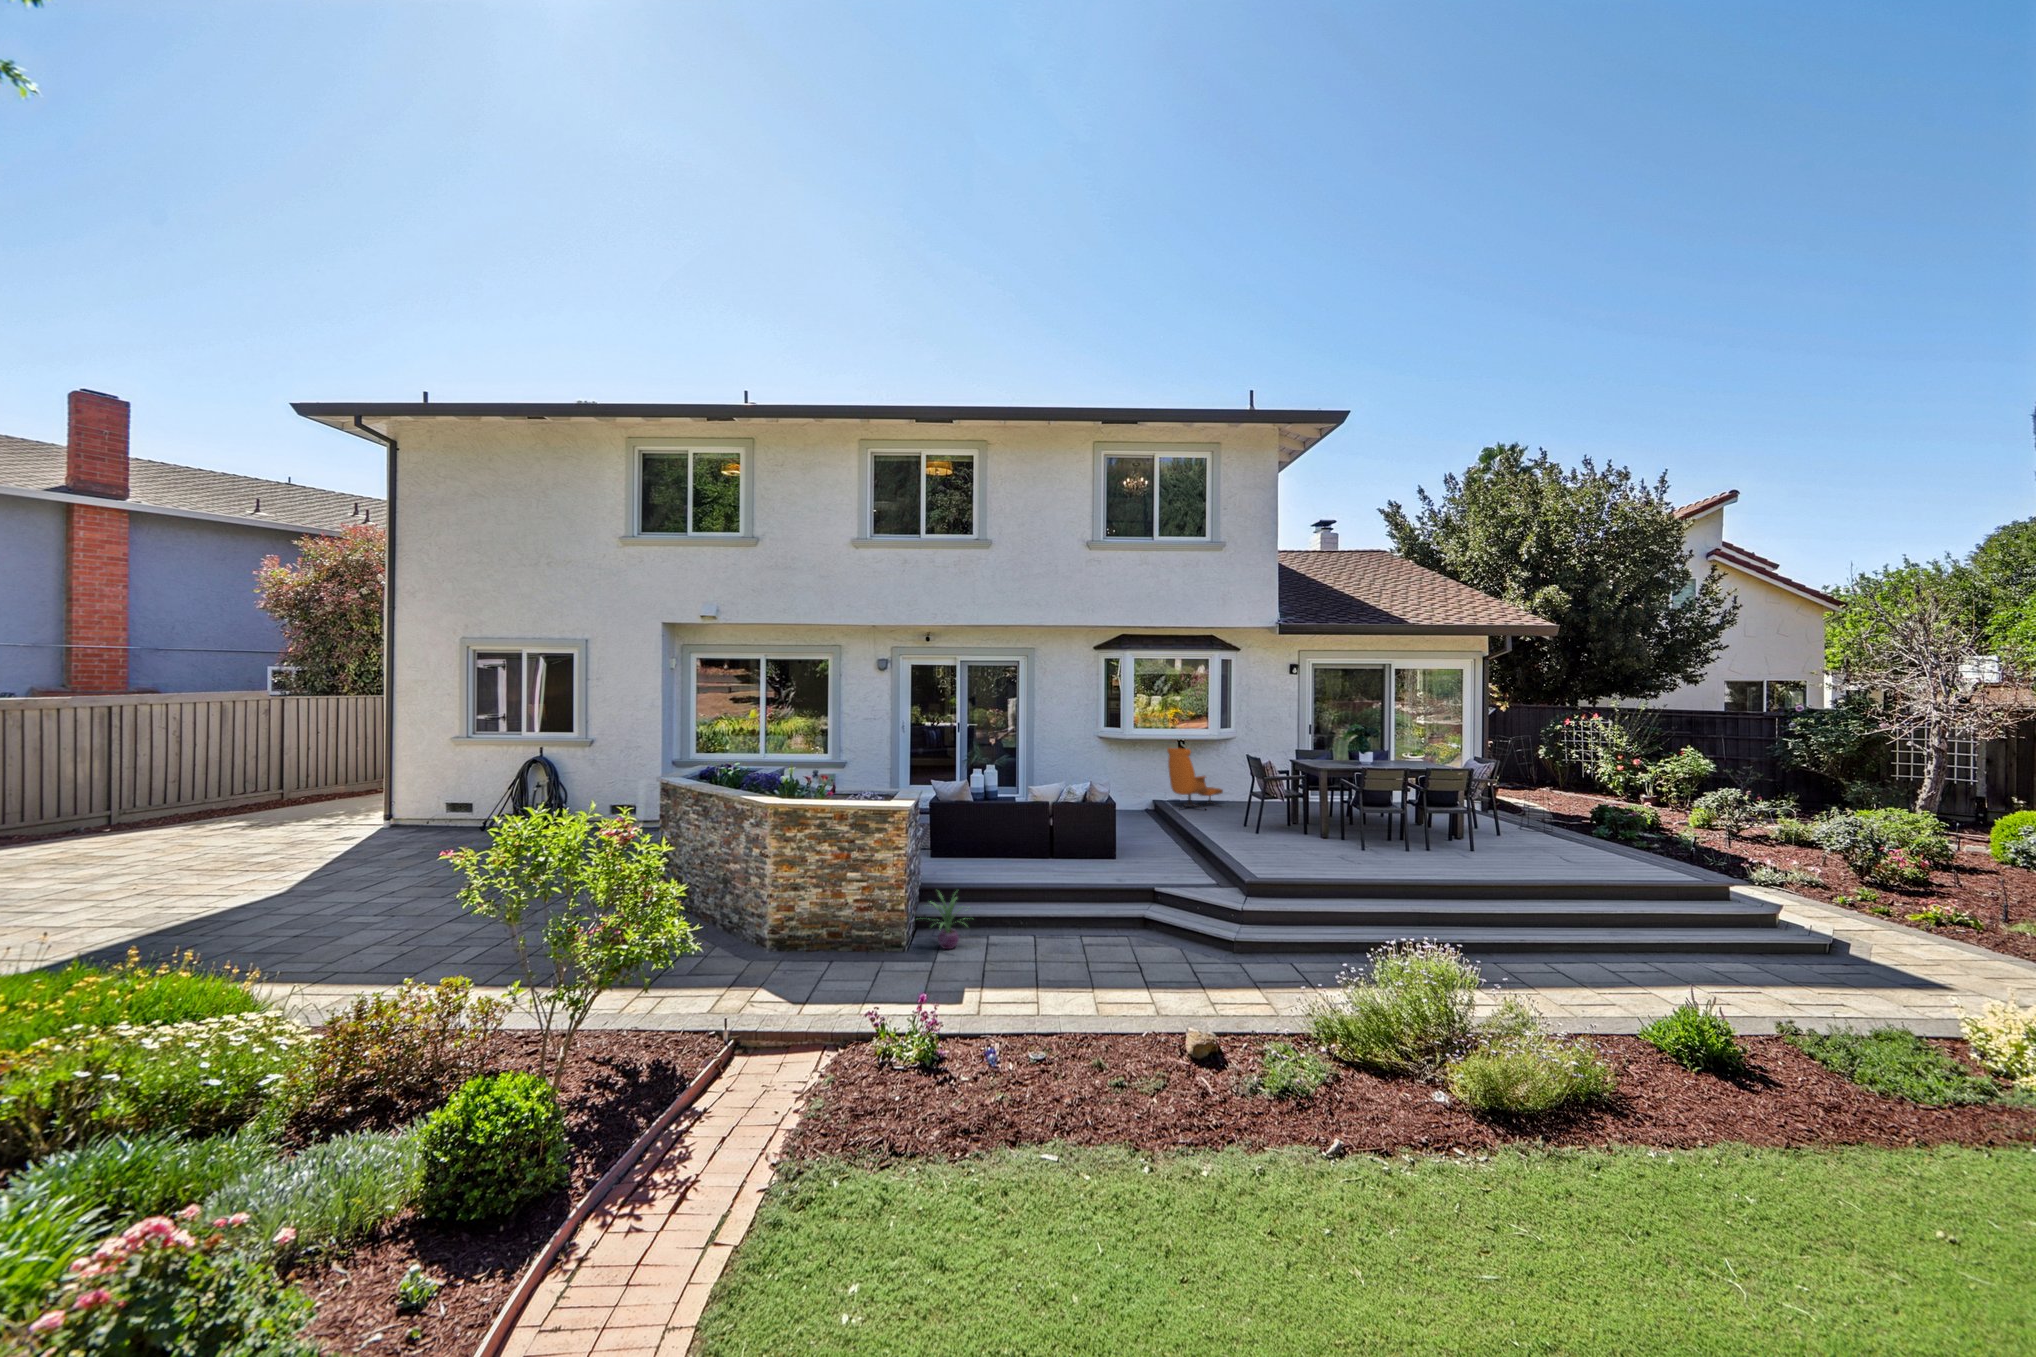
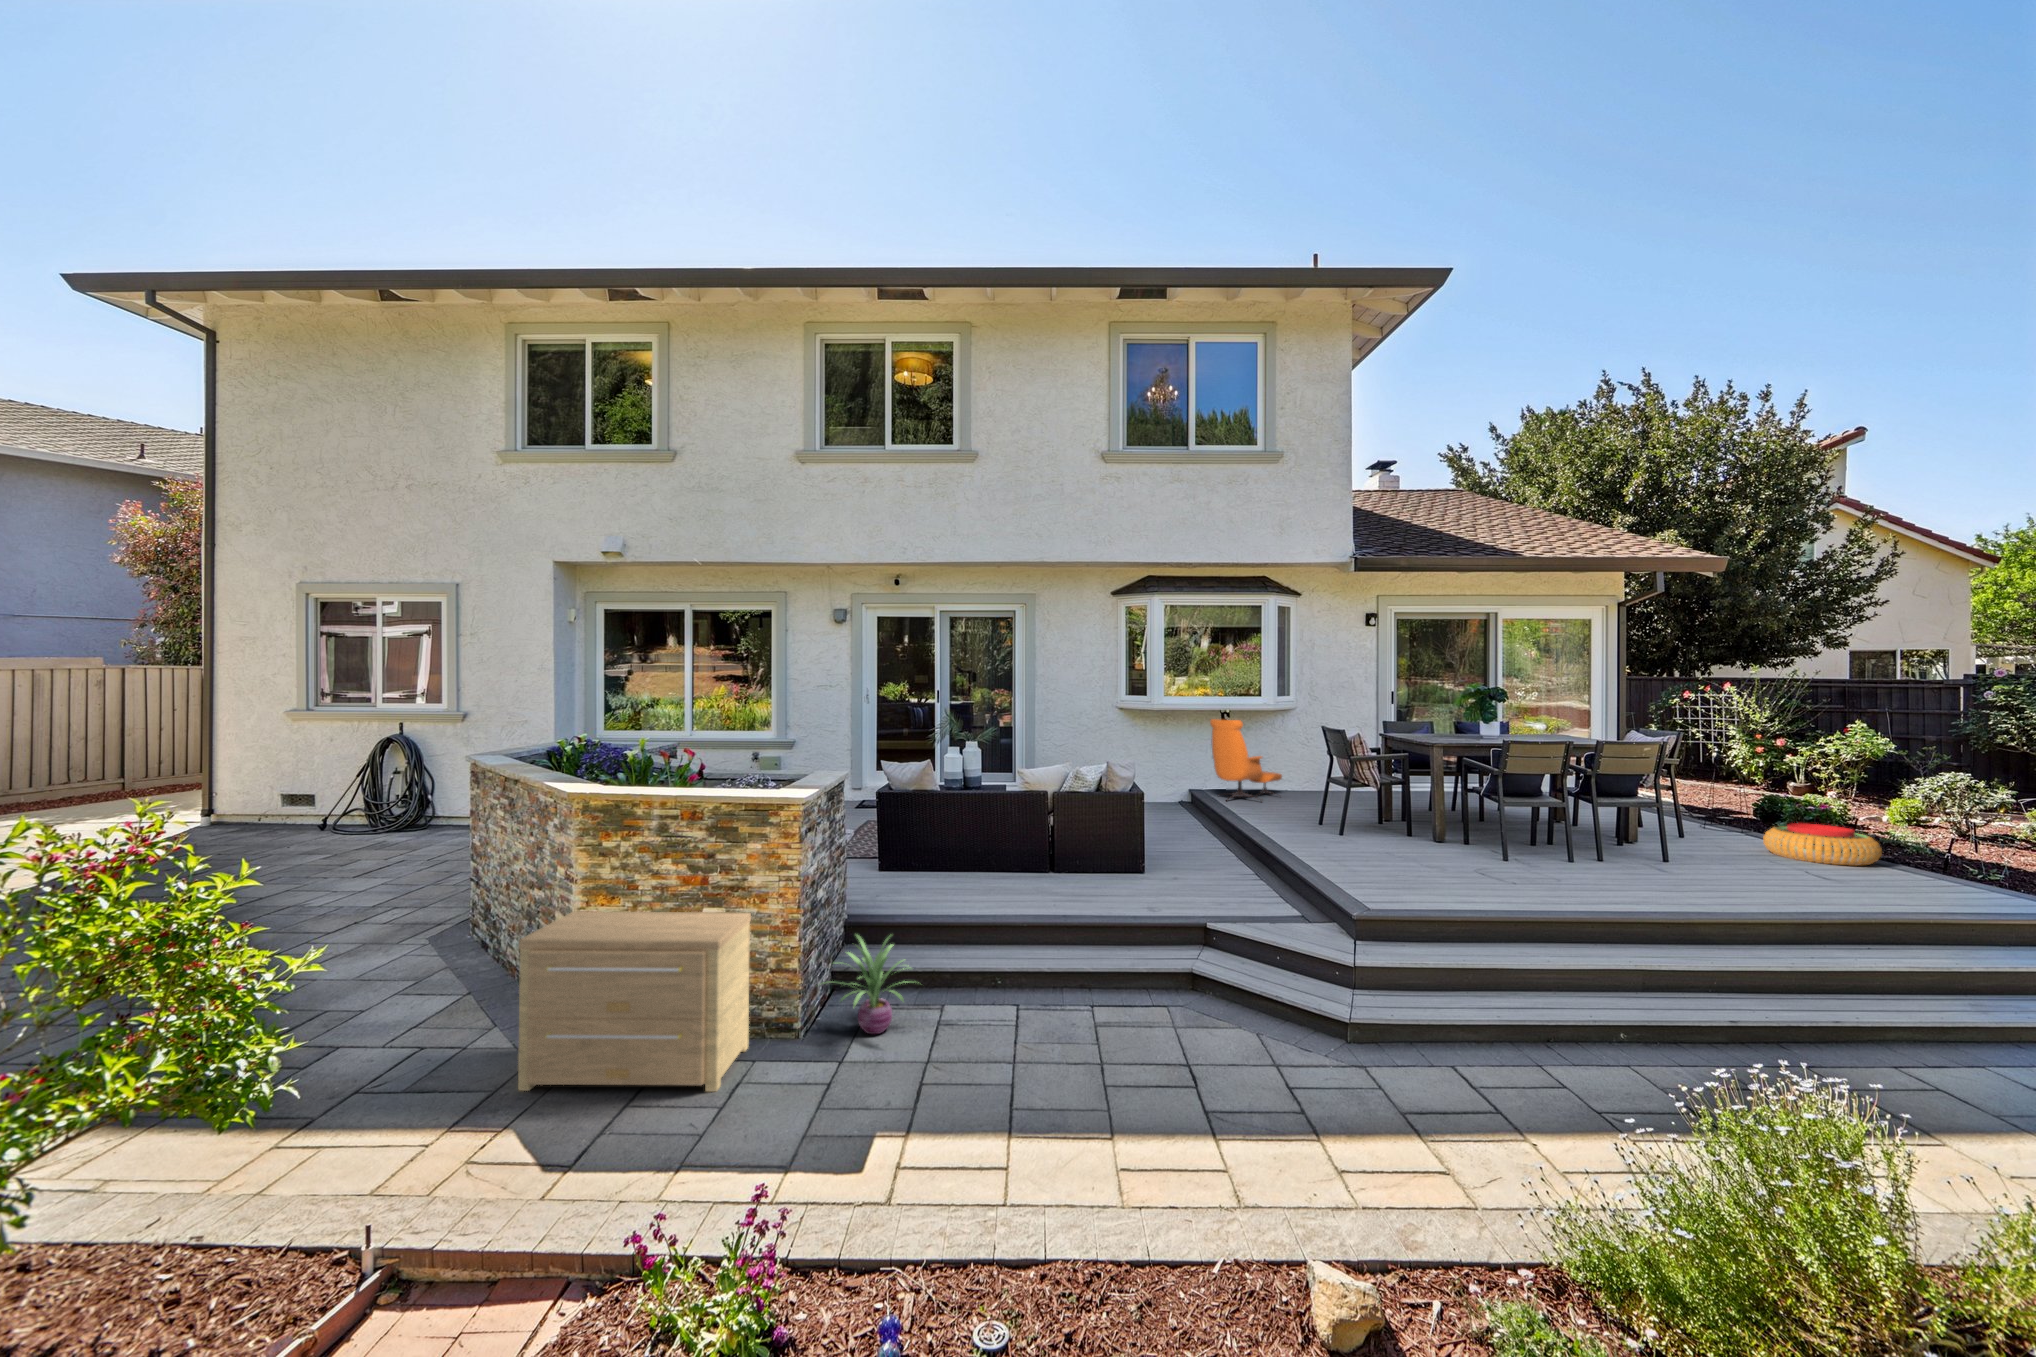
pouf: none [1546,826,1617,854] -> present [1763,823,1882,866]
side table: none [756,874,878,972] -> present [518,912,751,1092]

